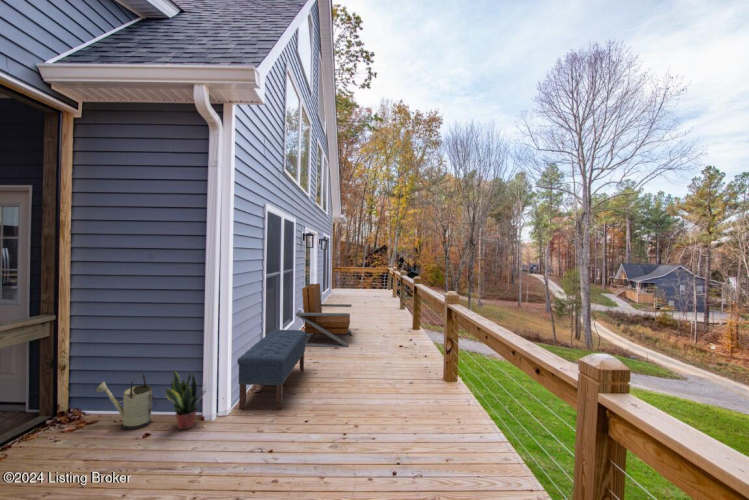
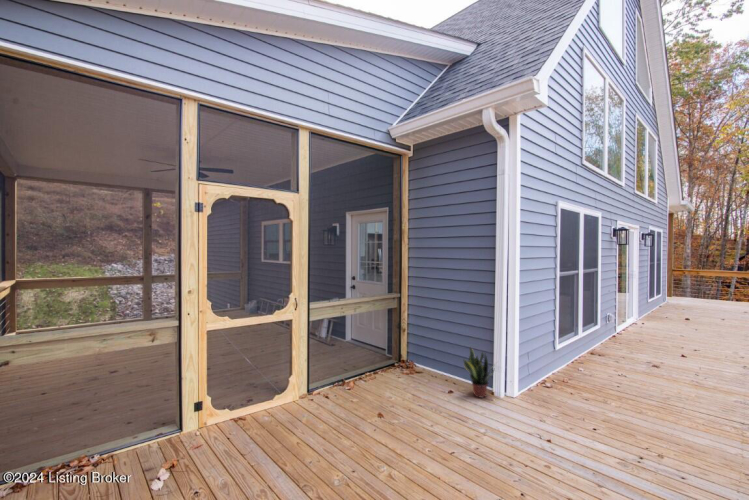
lounge chair: present [296,283,352,347] -> none [600,287,686,370]
bench: present [237,330,306,410] -> none [524,331,606,410]
watering can: present [95,374,156,430] -> none [421,345,458,386]

